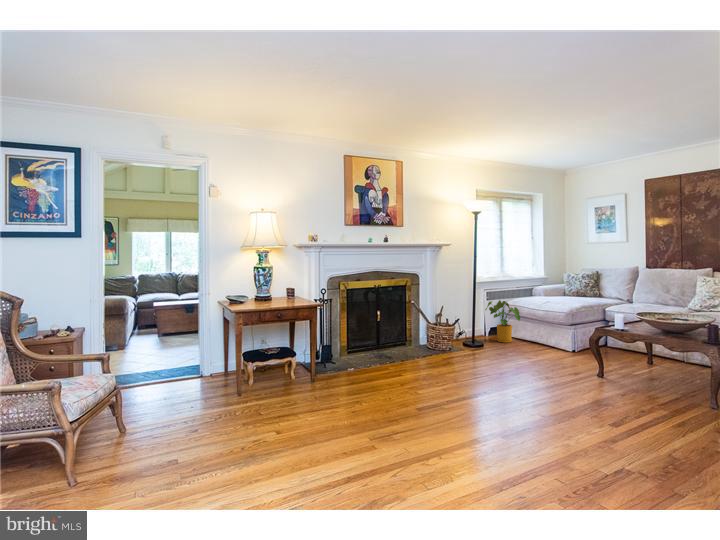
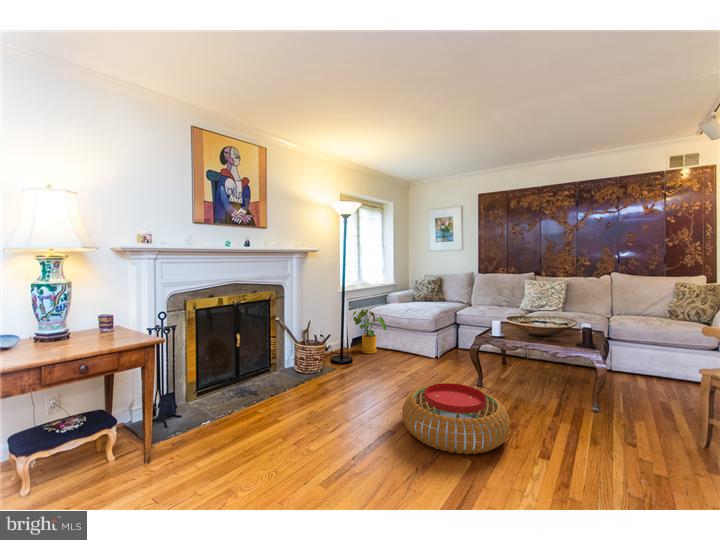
pouf: none [498,360,603,417] -> present [402,383,510,454]

